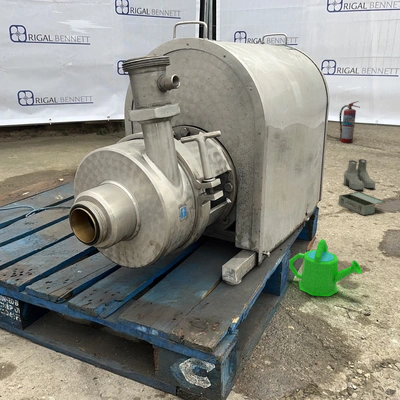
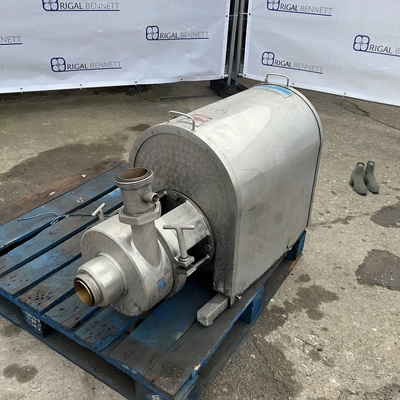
fire extinguisher: present [339,101,360,143] -> none [366,77,391,120]
toolbox: present [338,192,385,215] -> none [336,200,379,229]
watering can: present [289,239,361,296] -> none [264,278,324,327]

